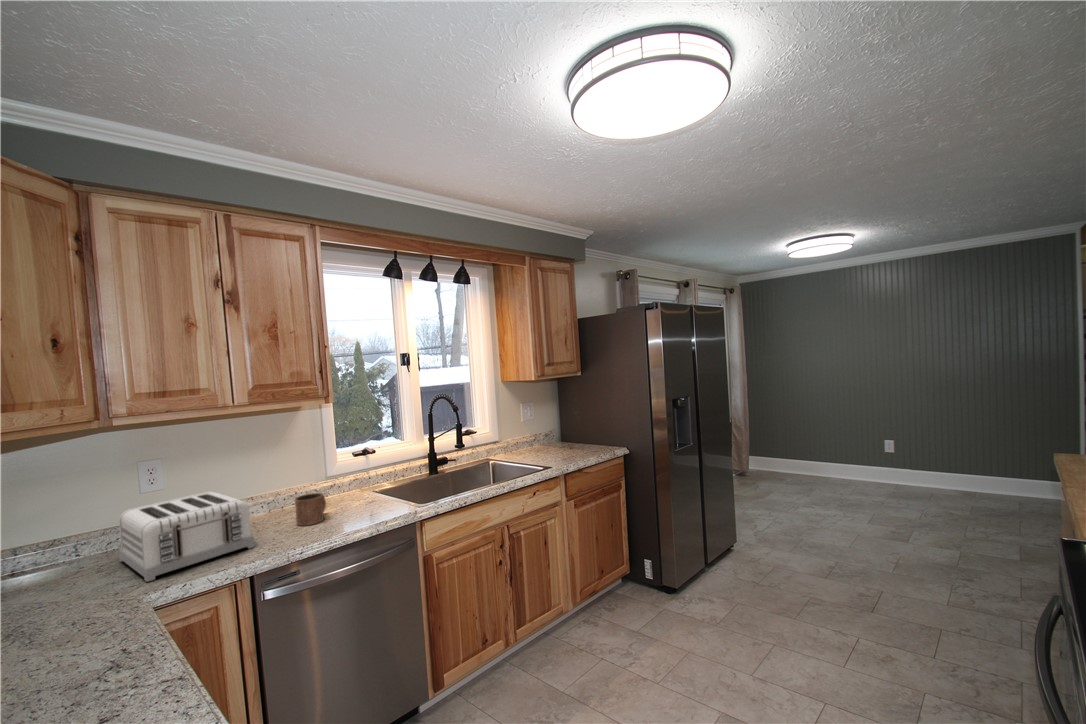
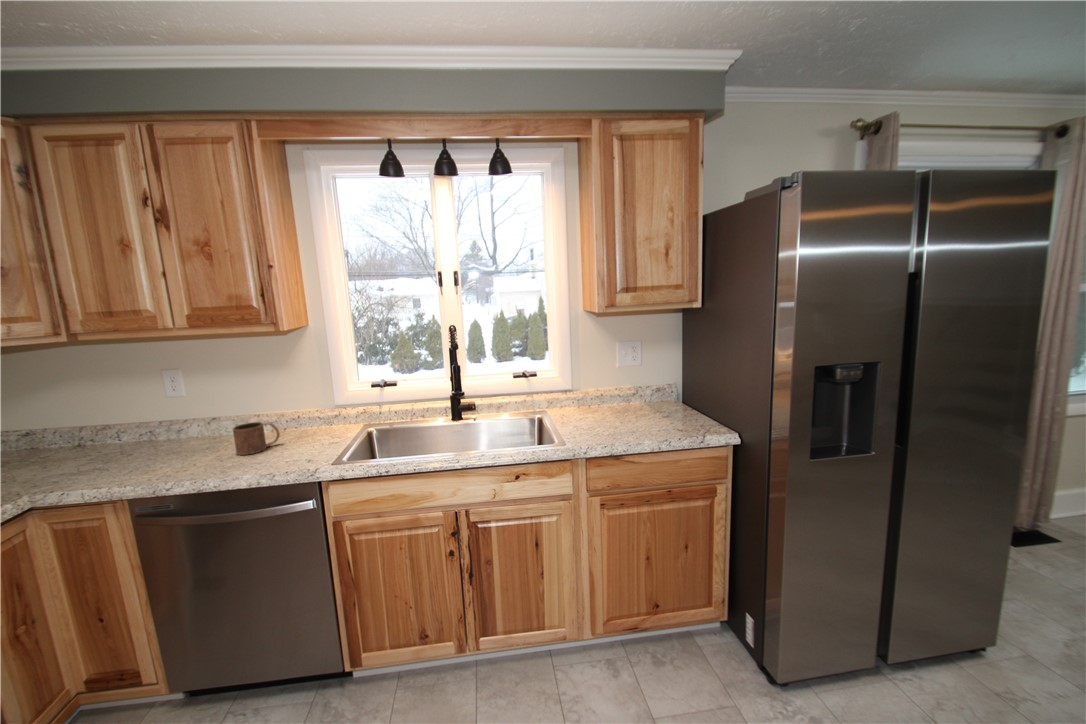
toaster: present [119,491,255,582] -> none [63,403,211,478]

